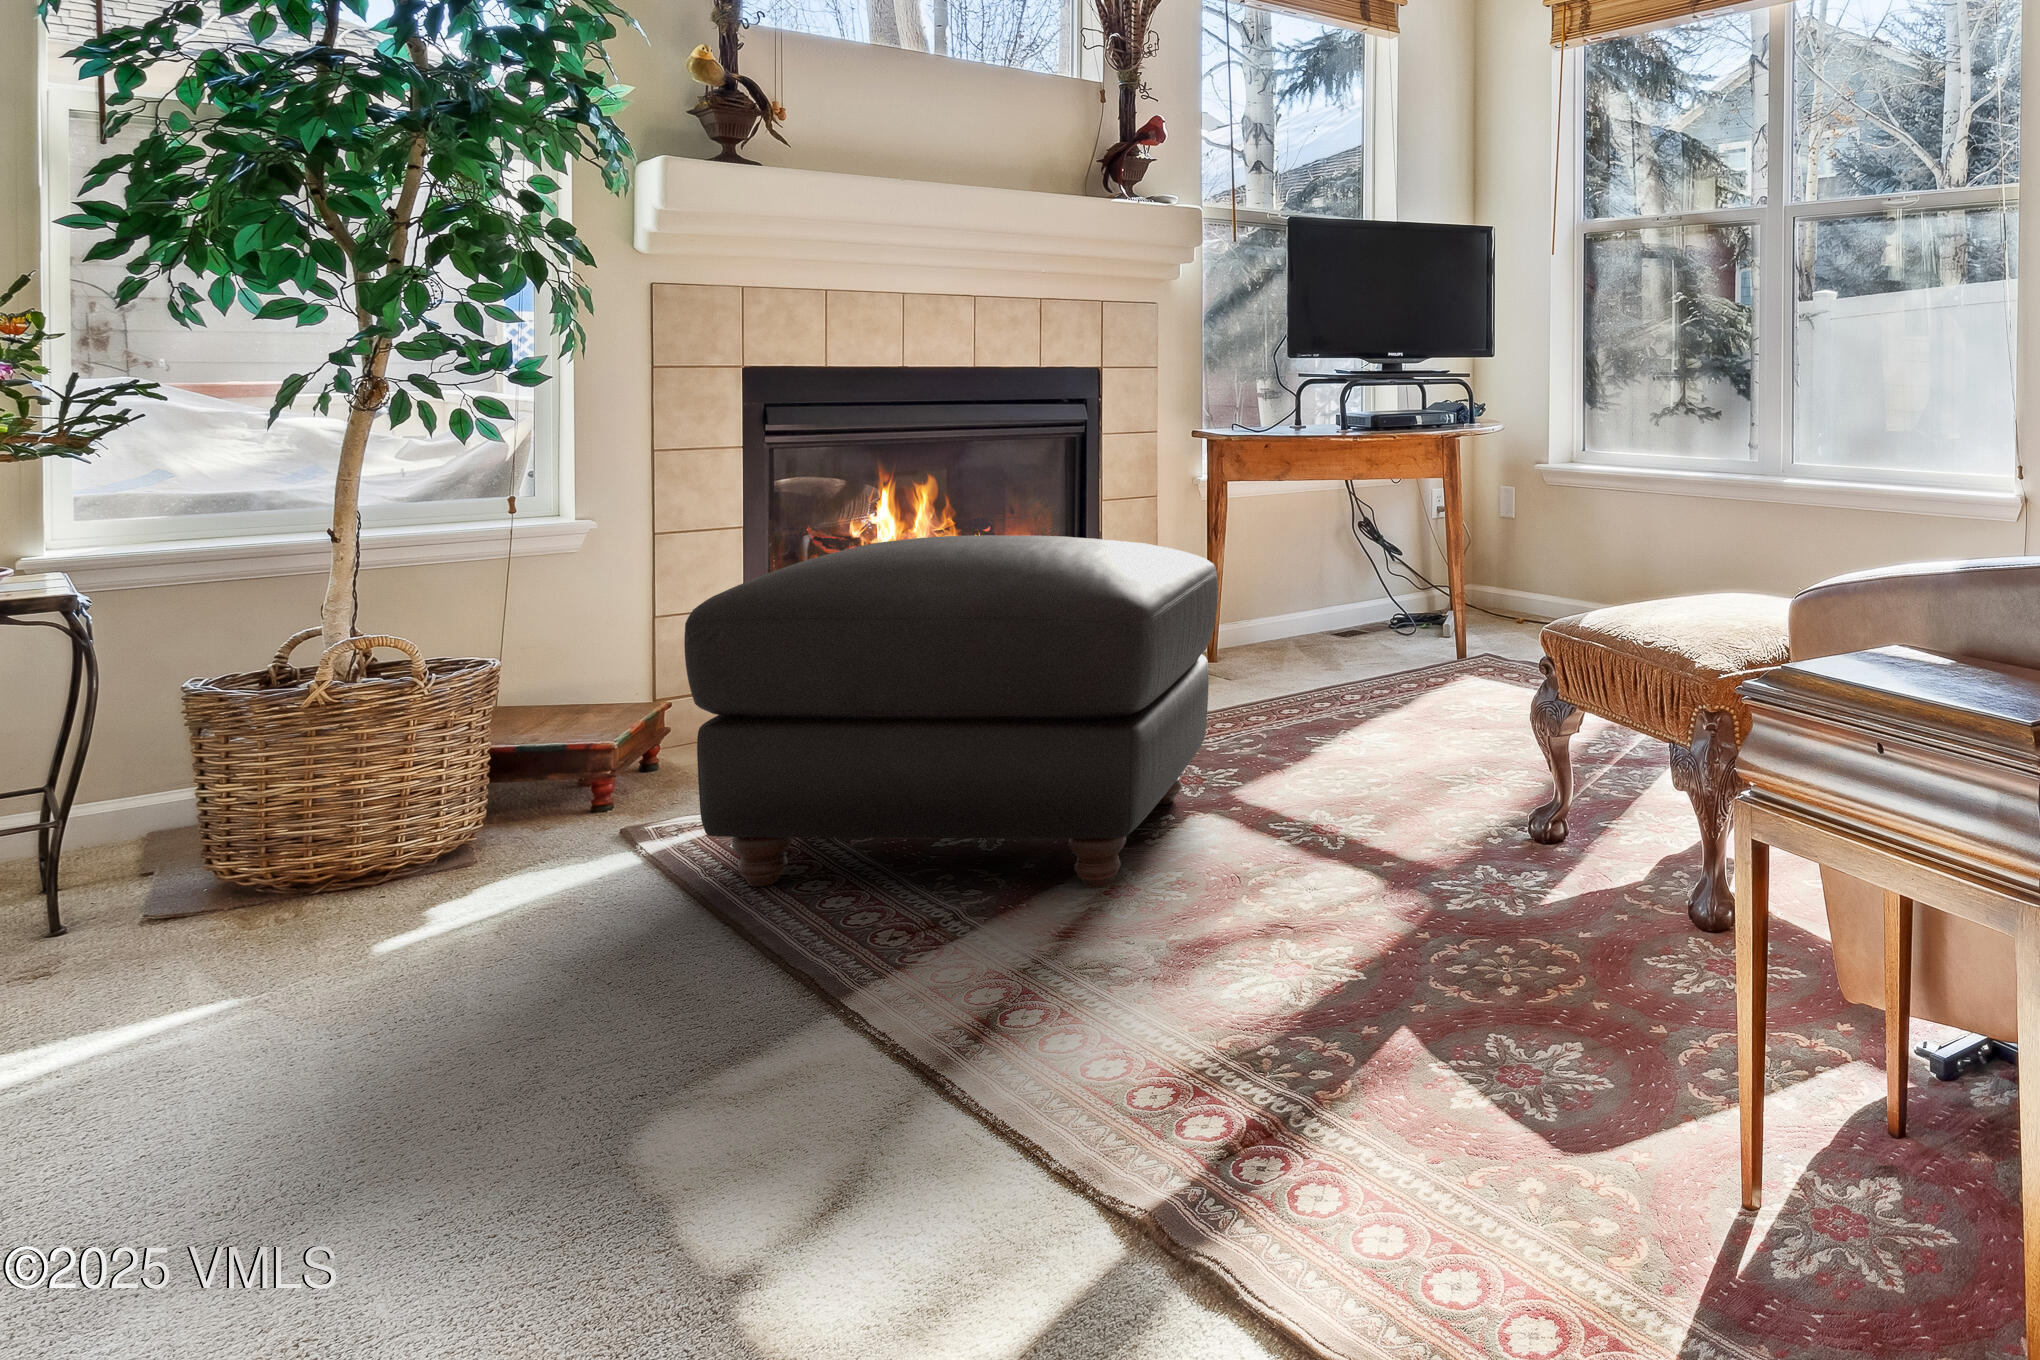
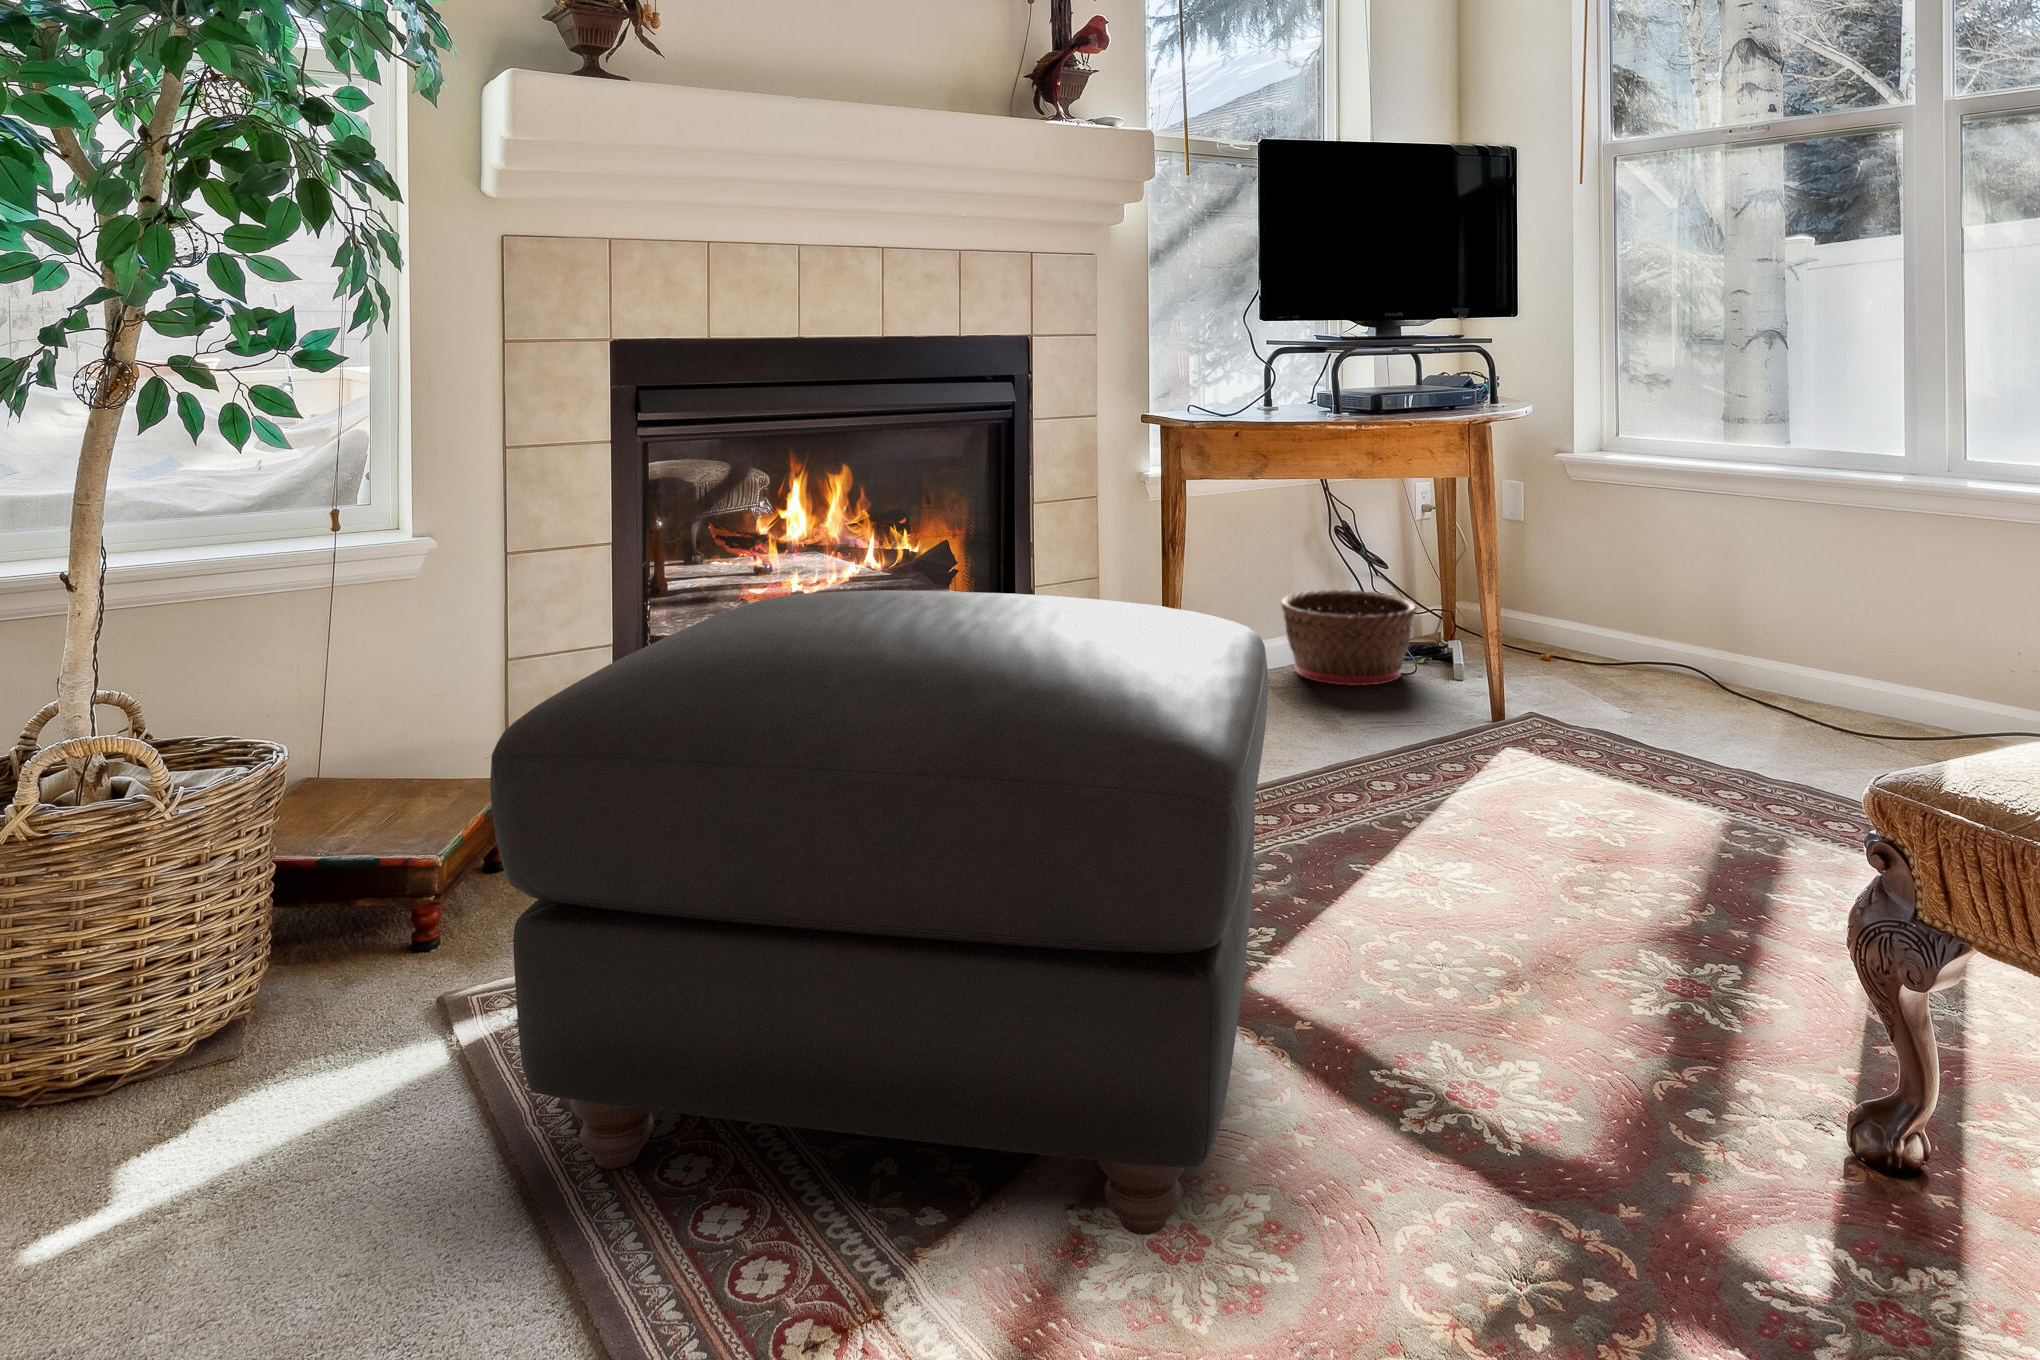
basket: none [1310,574,1415,646] -> present [1282,590,1415,685]

